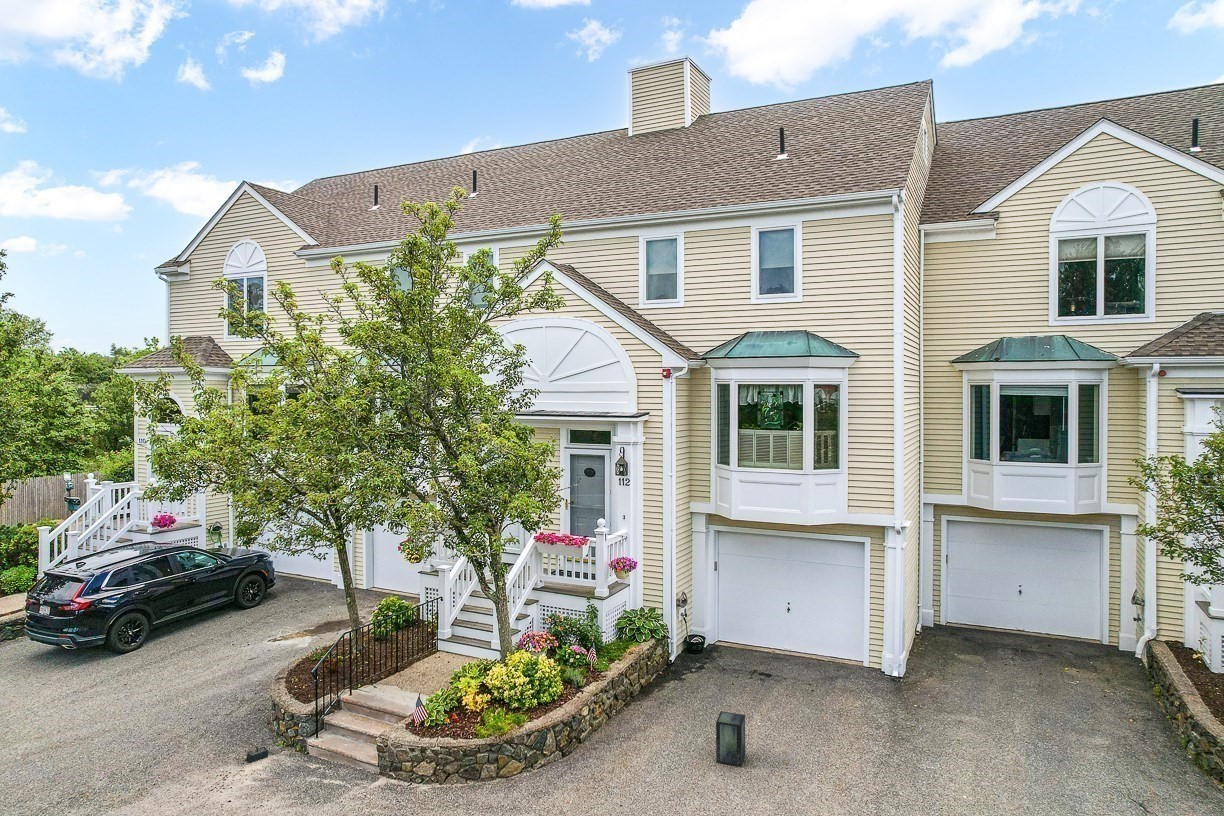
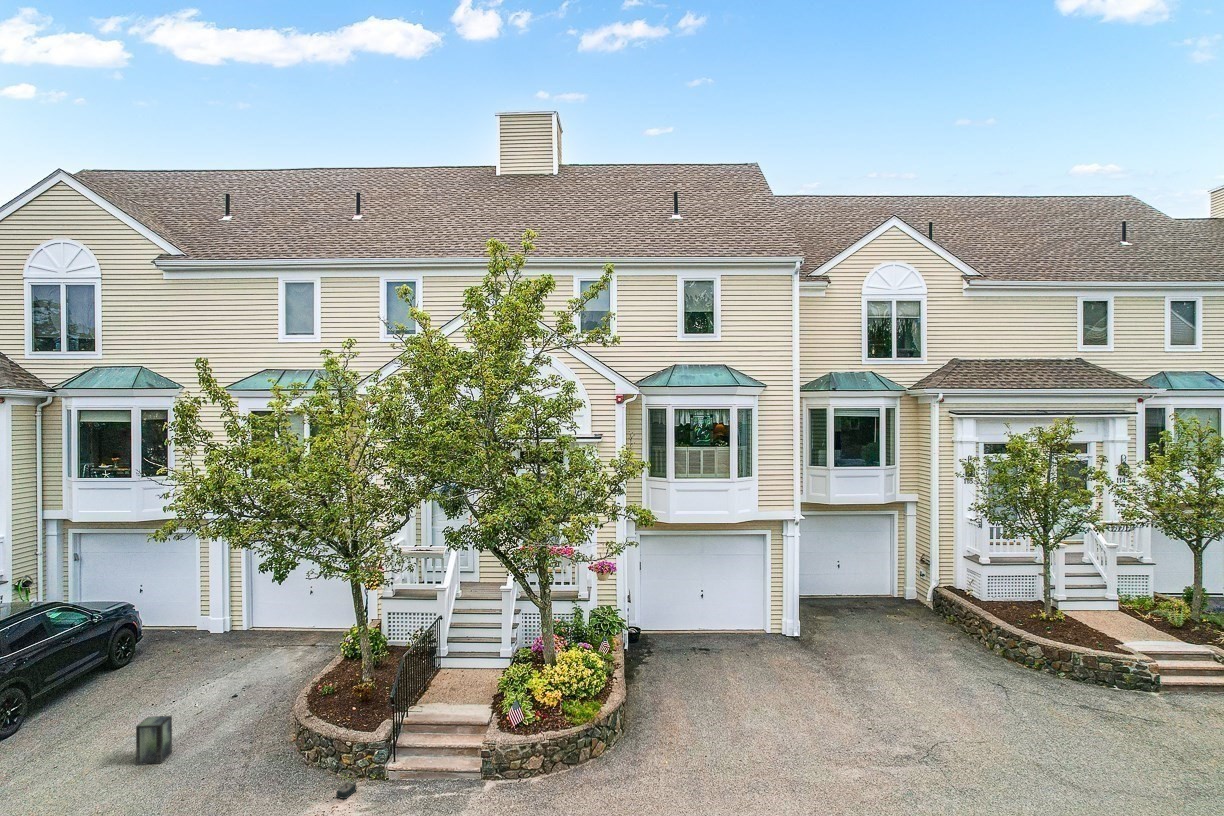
storage box: present [716,711,745,767] -> present [136,716,172,765]

